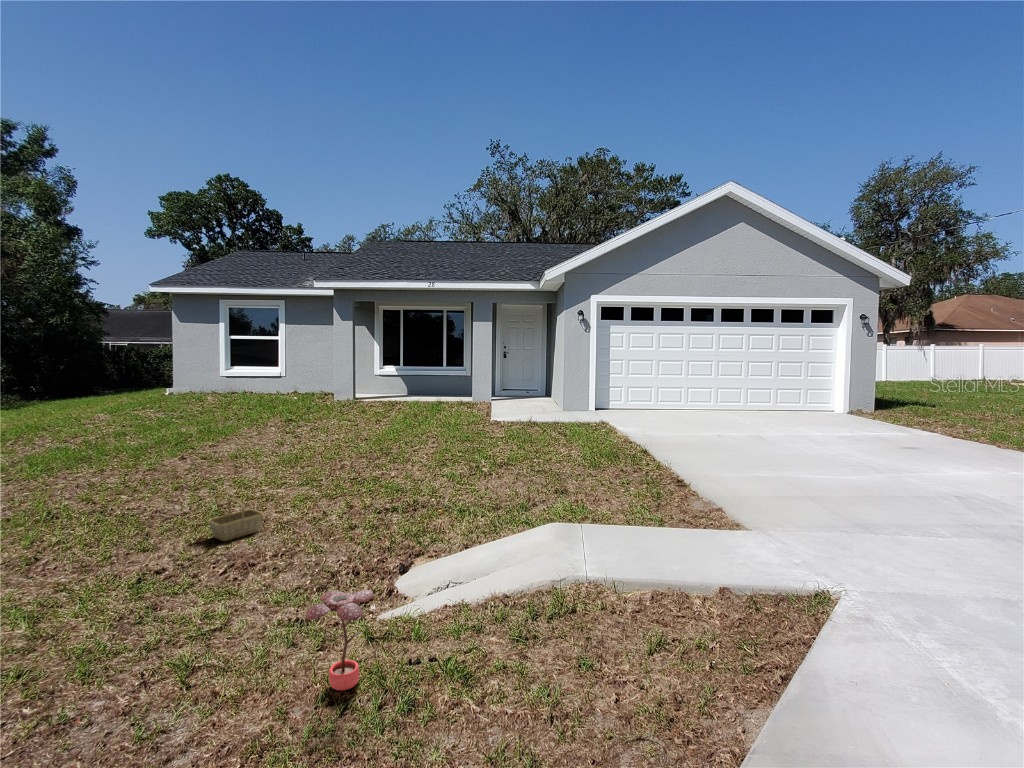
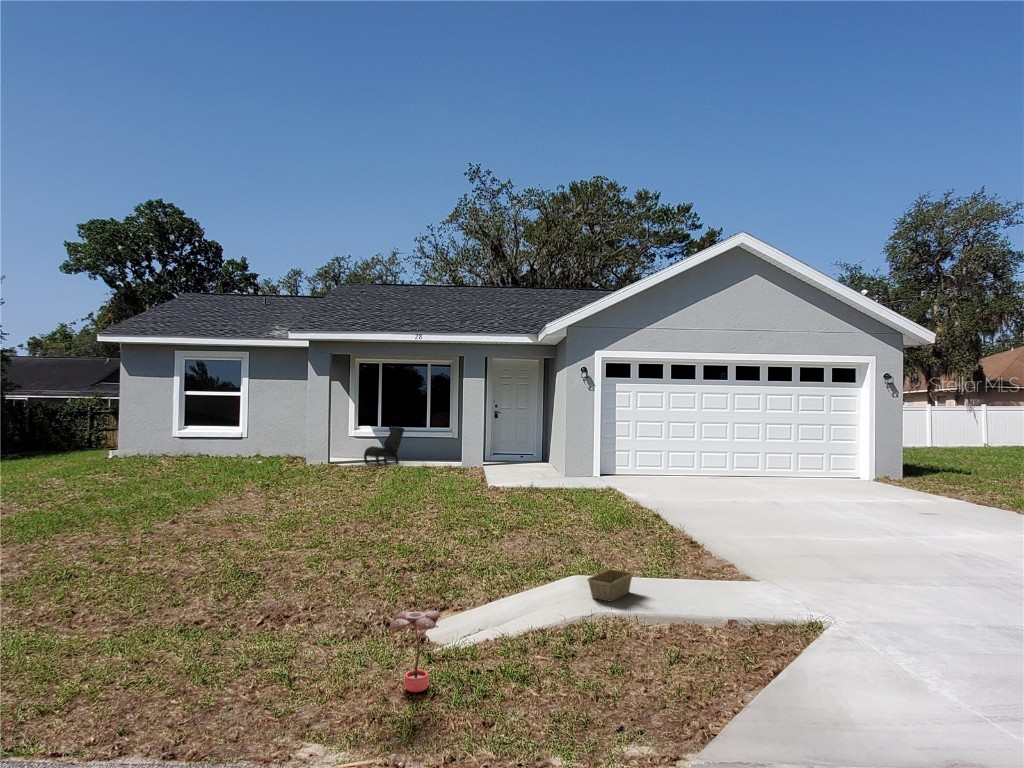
lounge chair: none [386,366,422,401] -> present [364,426,404,466]
basket: present [208,499,264,541] -> present [587,557,634,601]

